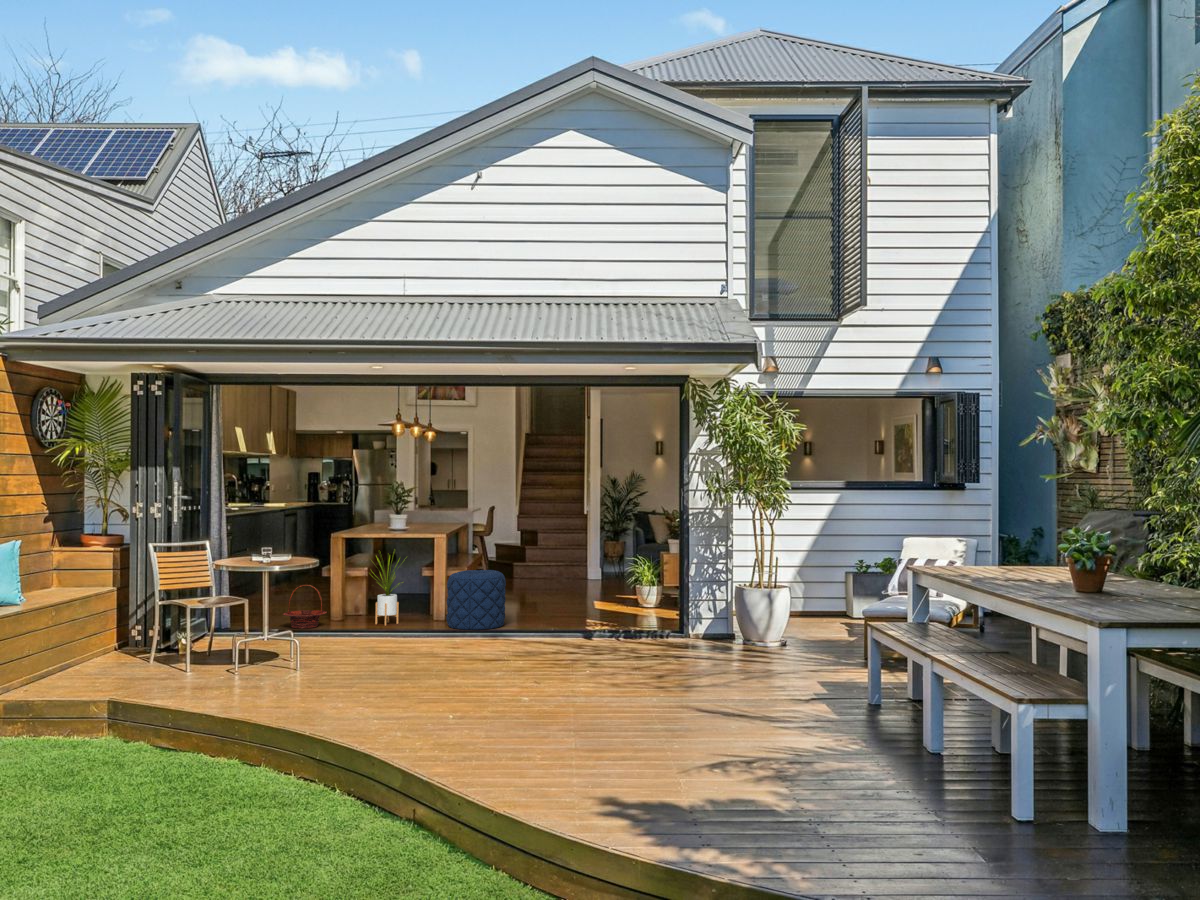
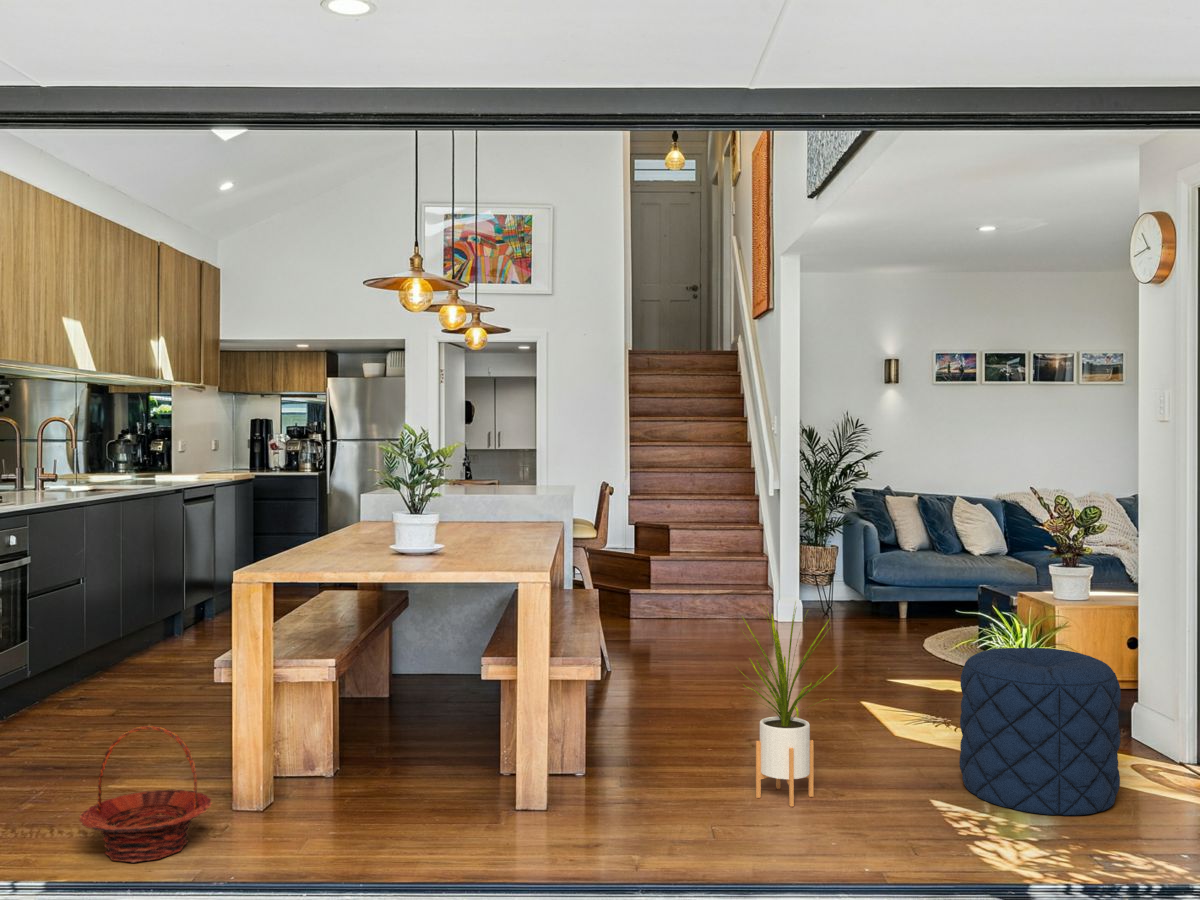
house plant: present [371,555,400,626] -> present [741,603,838,807]
pouf: present [446,570,506,630] -> present [959,648,1121,815]

